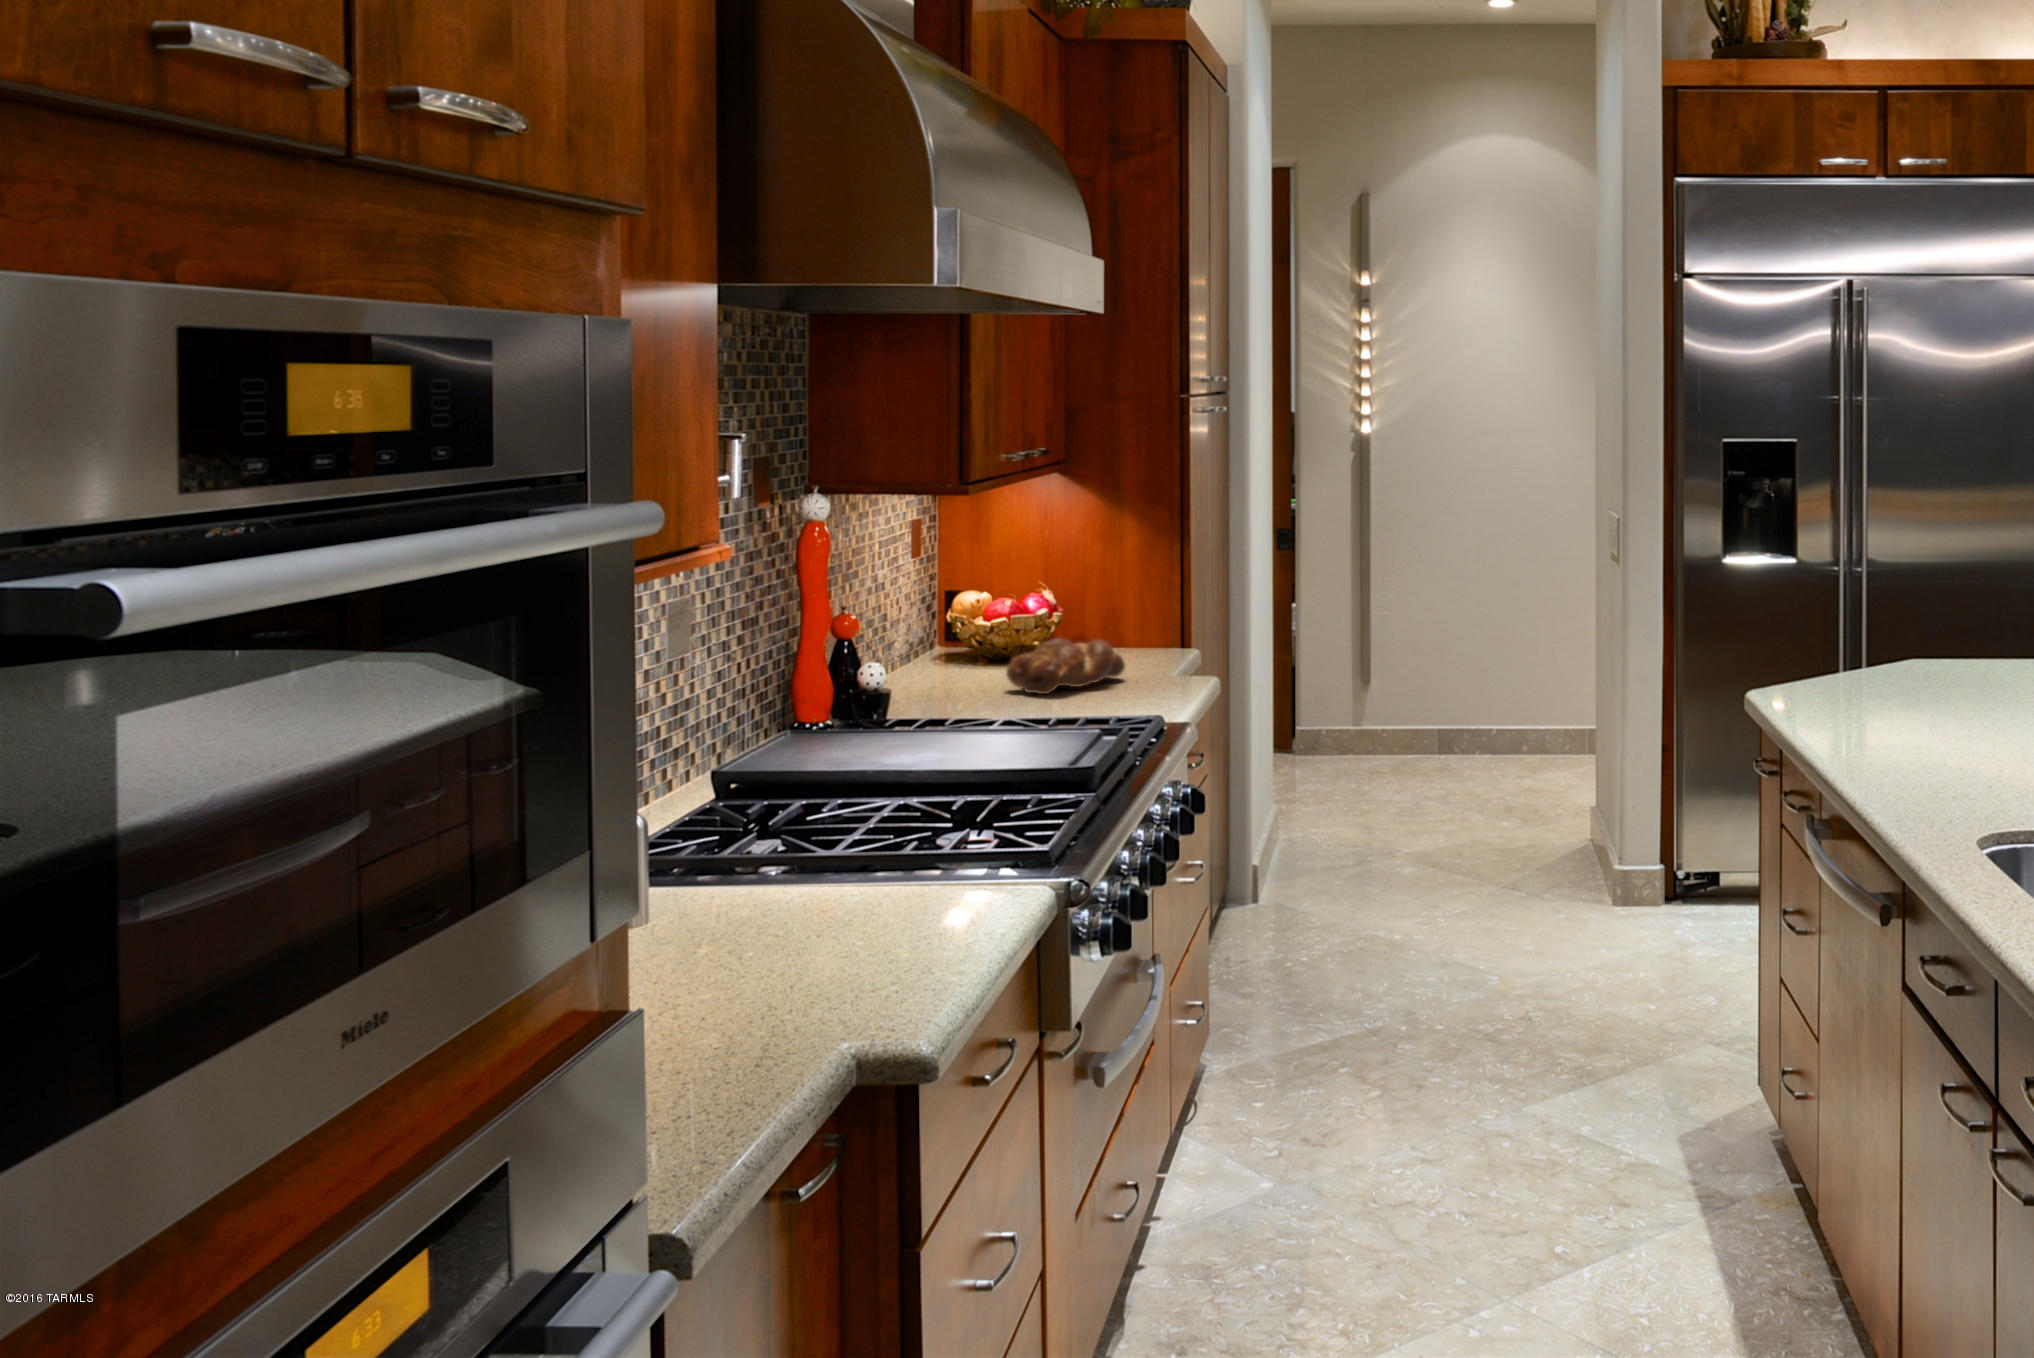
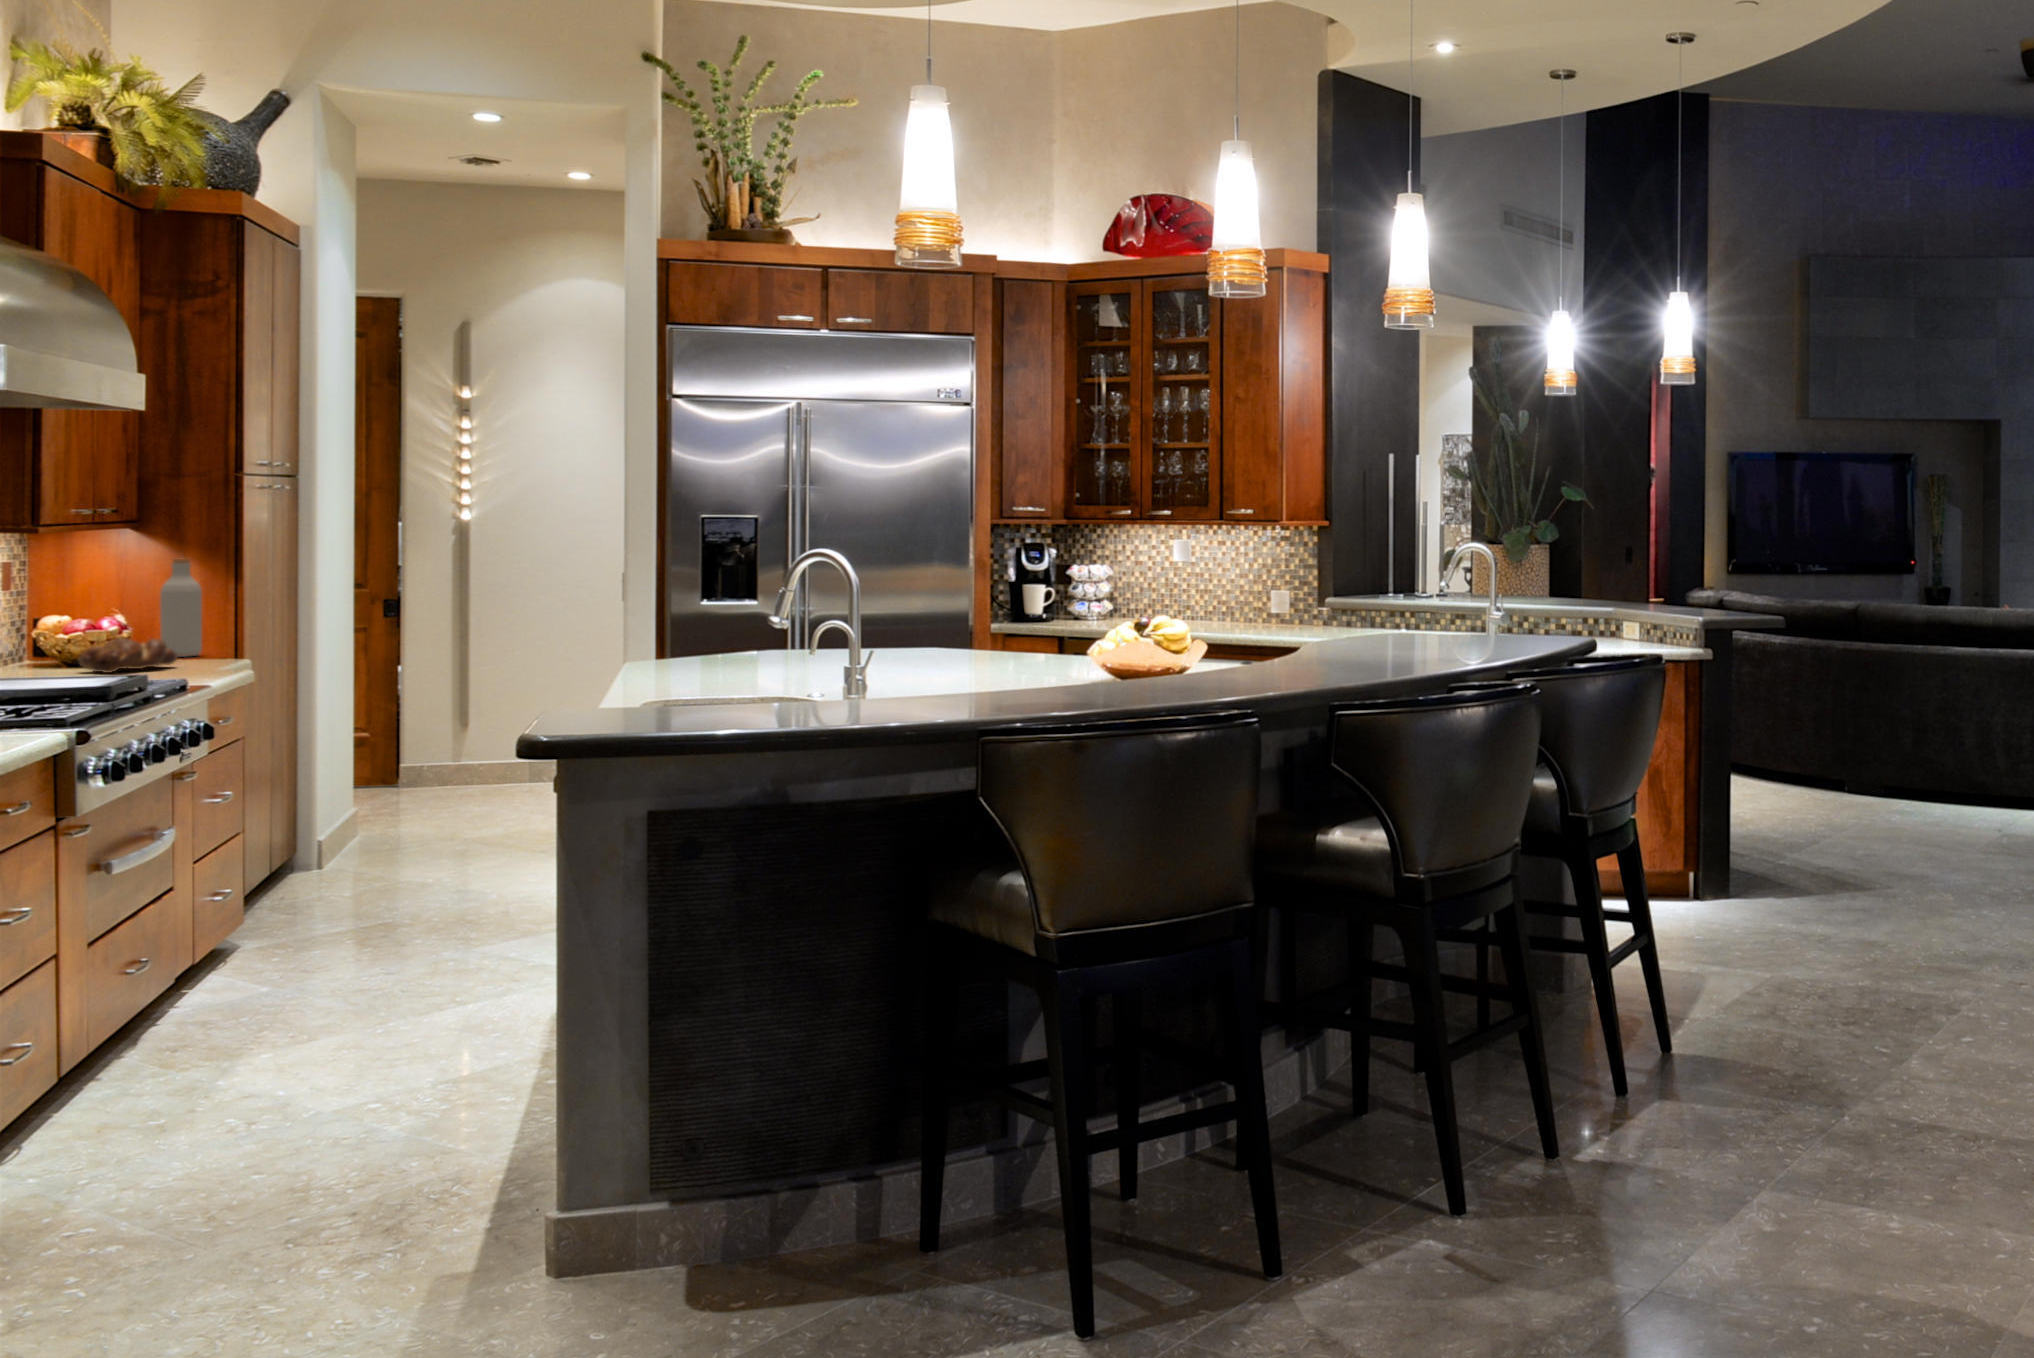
bottle: none [1095,513,1144,652] -> present [160,559,202,657]

